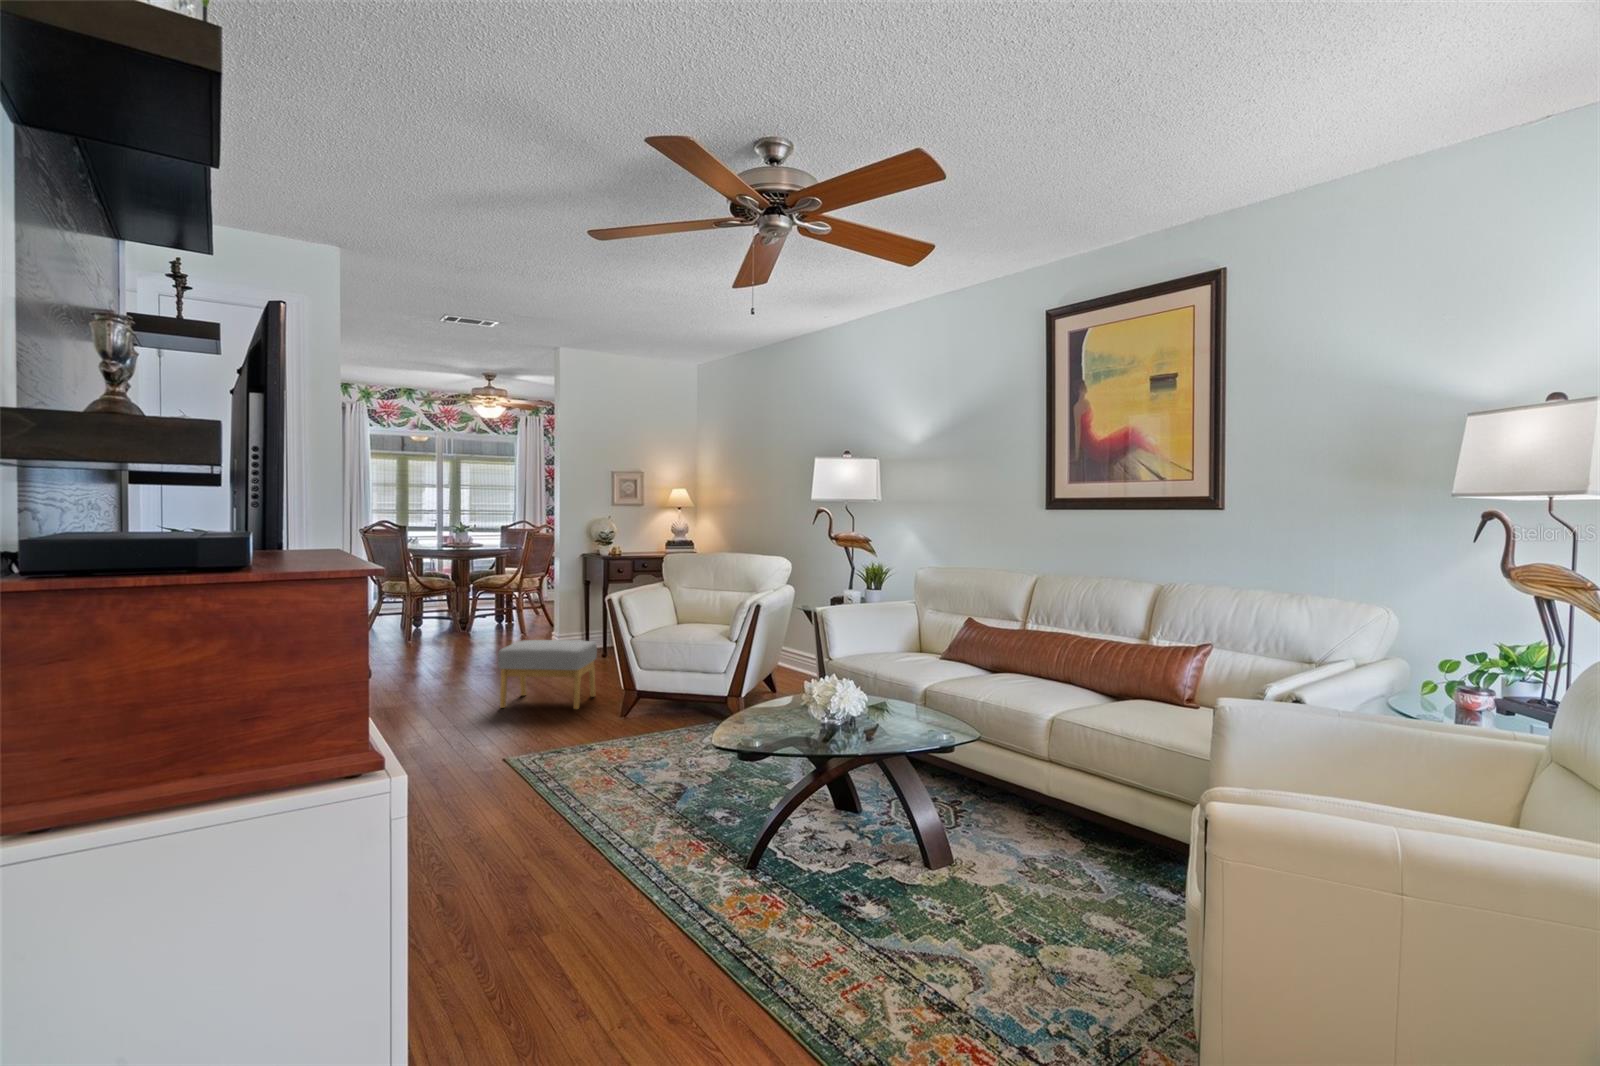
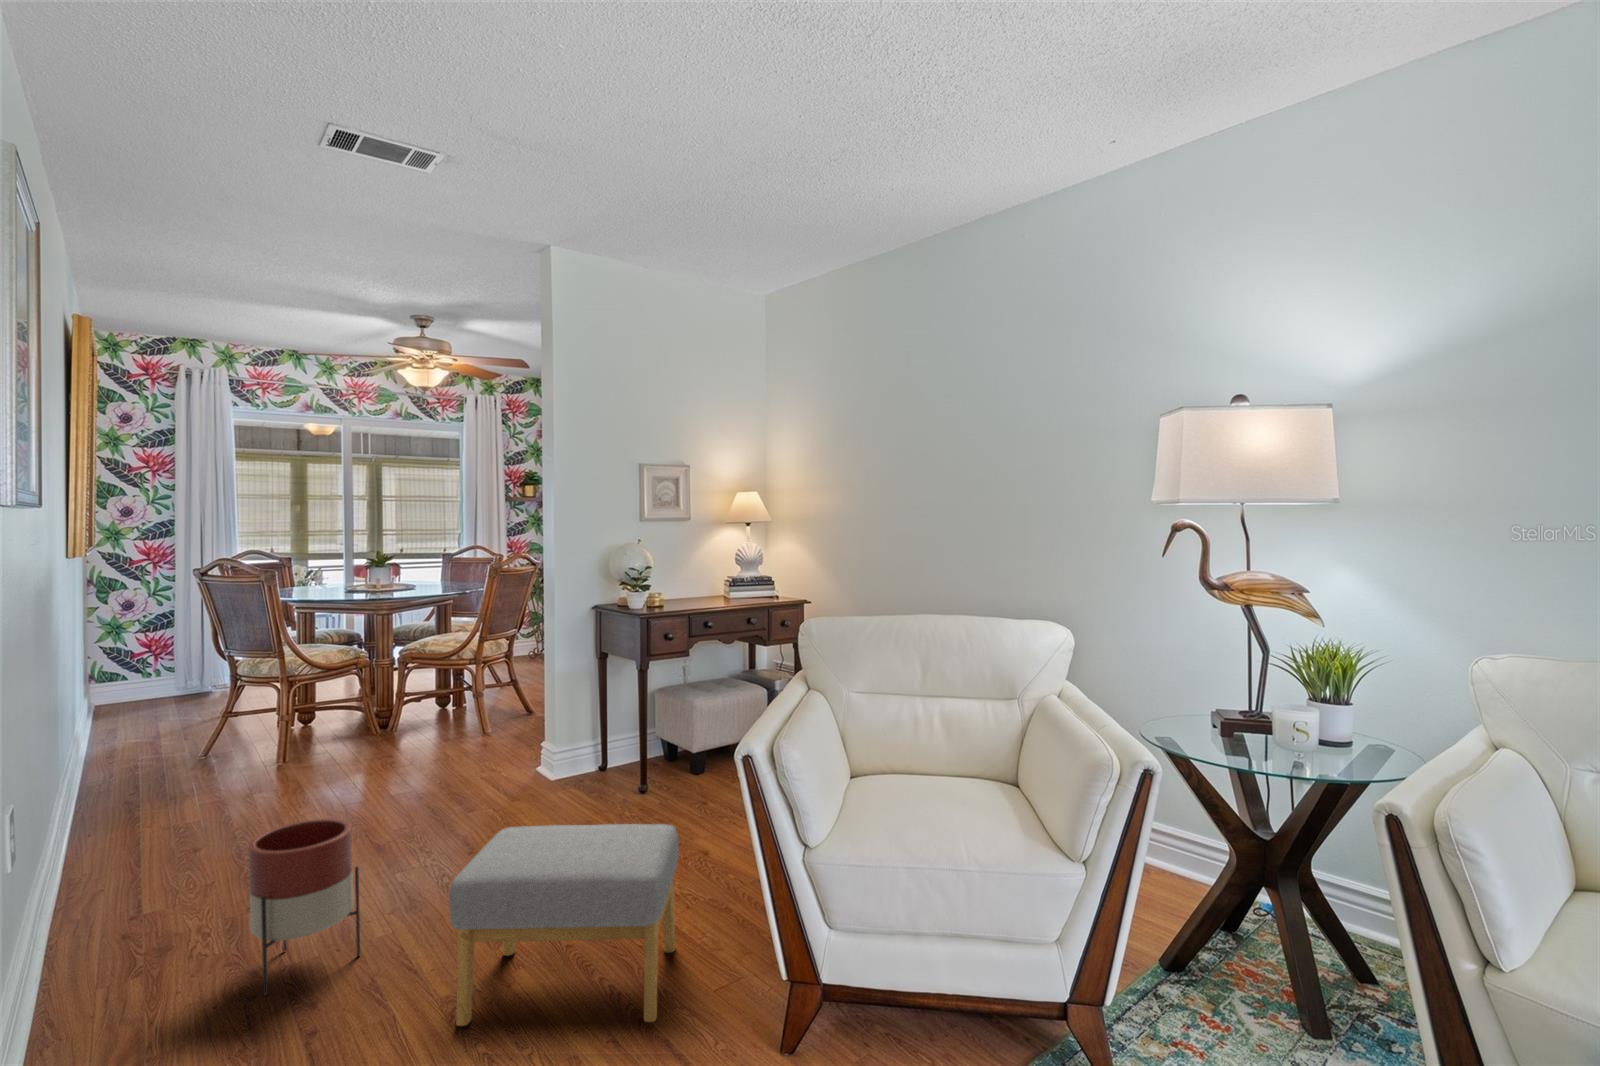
planter: none [416,636,461,701] -> present [249,819,360,995]

